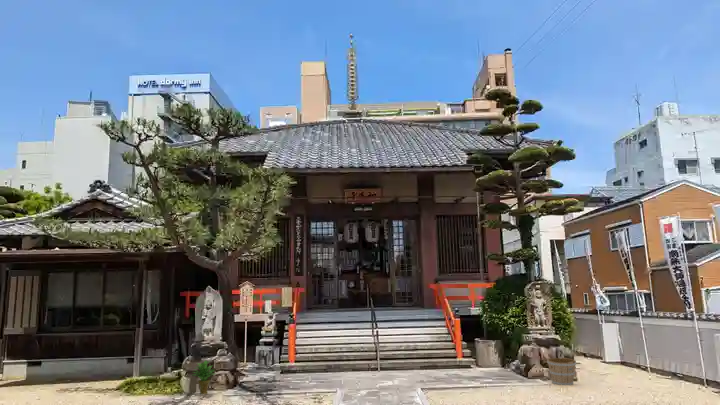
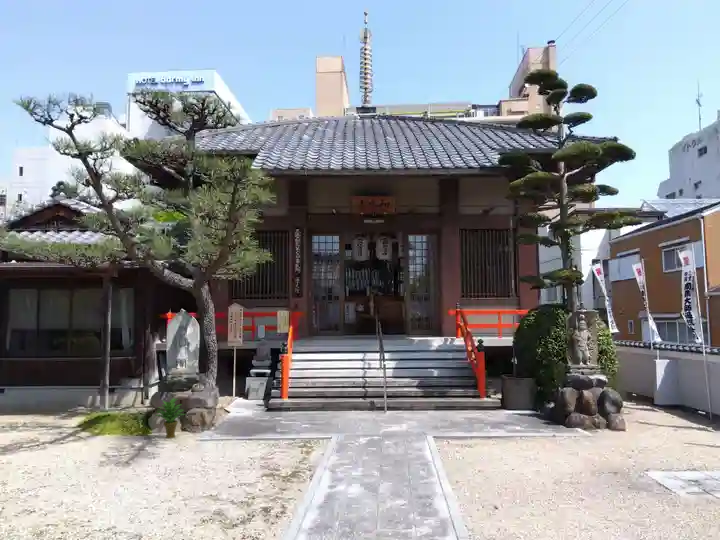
wooden bucket: present [547,358,576,385] -> none [589,403,626,438]

